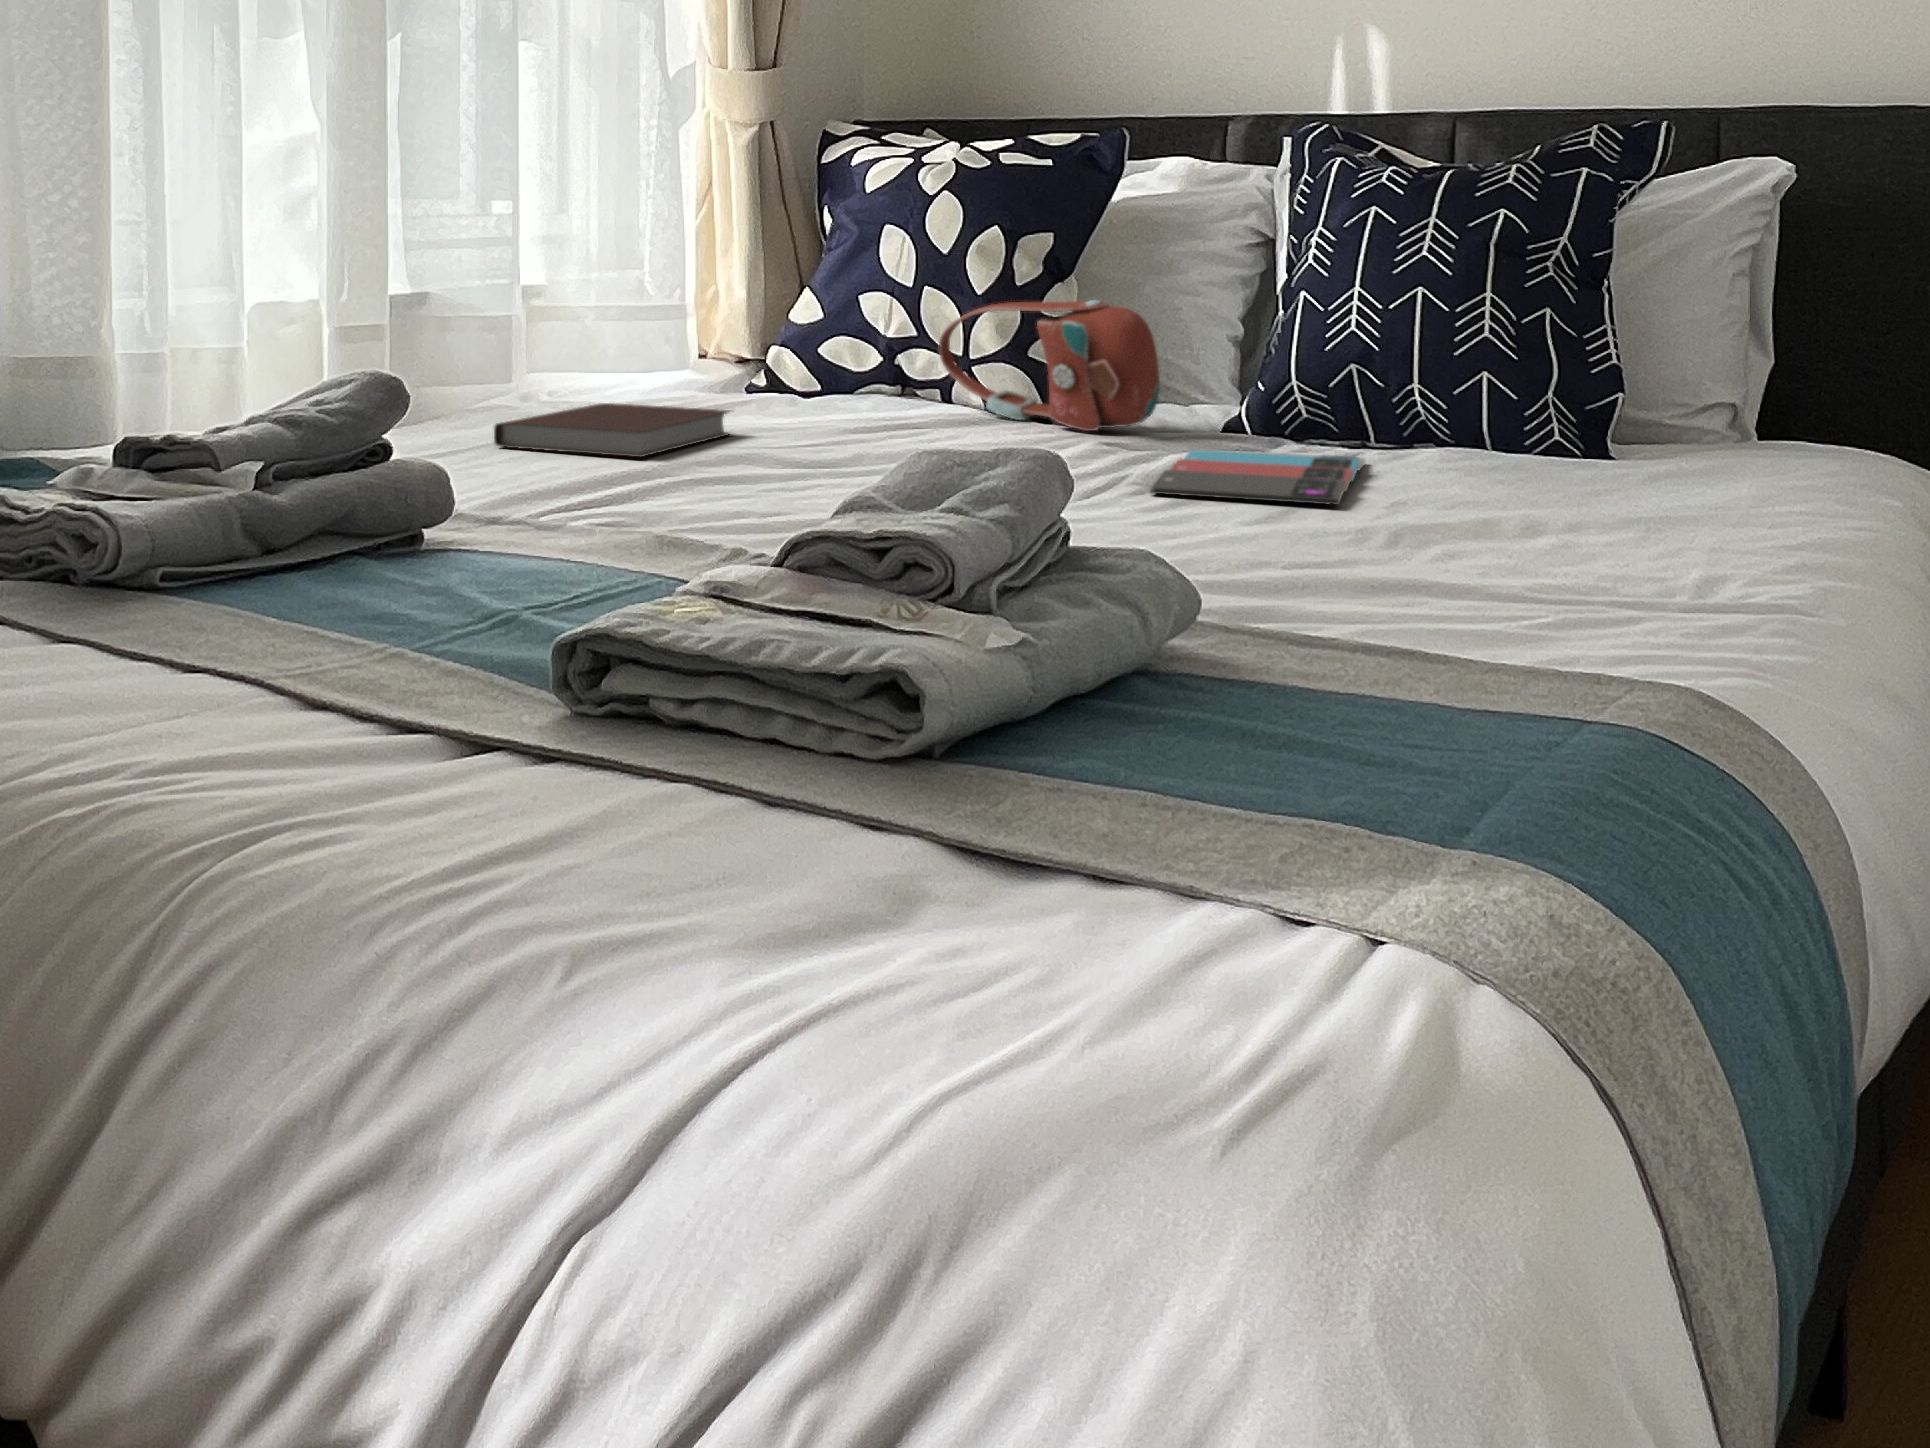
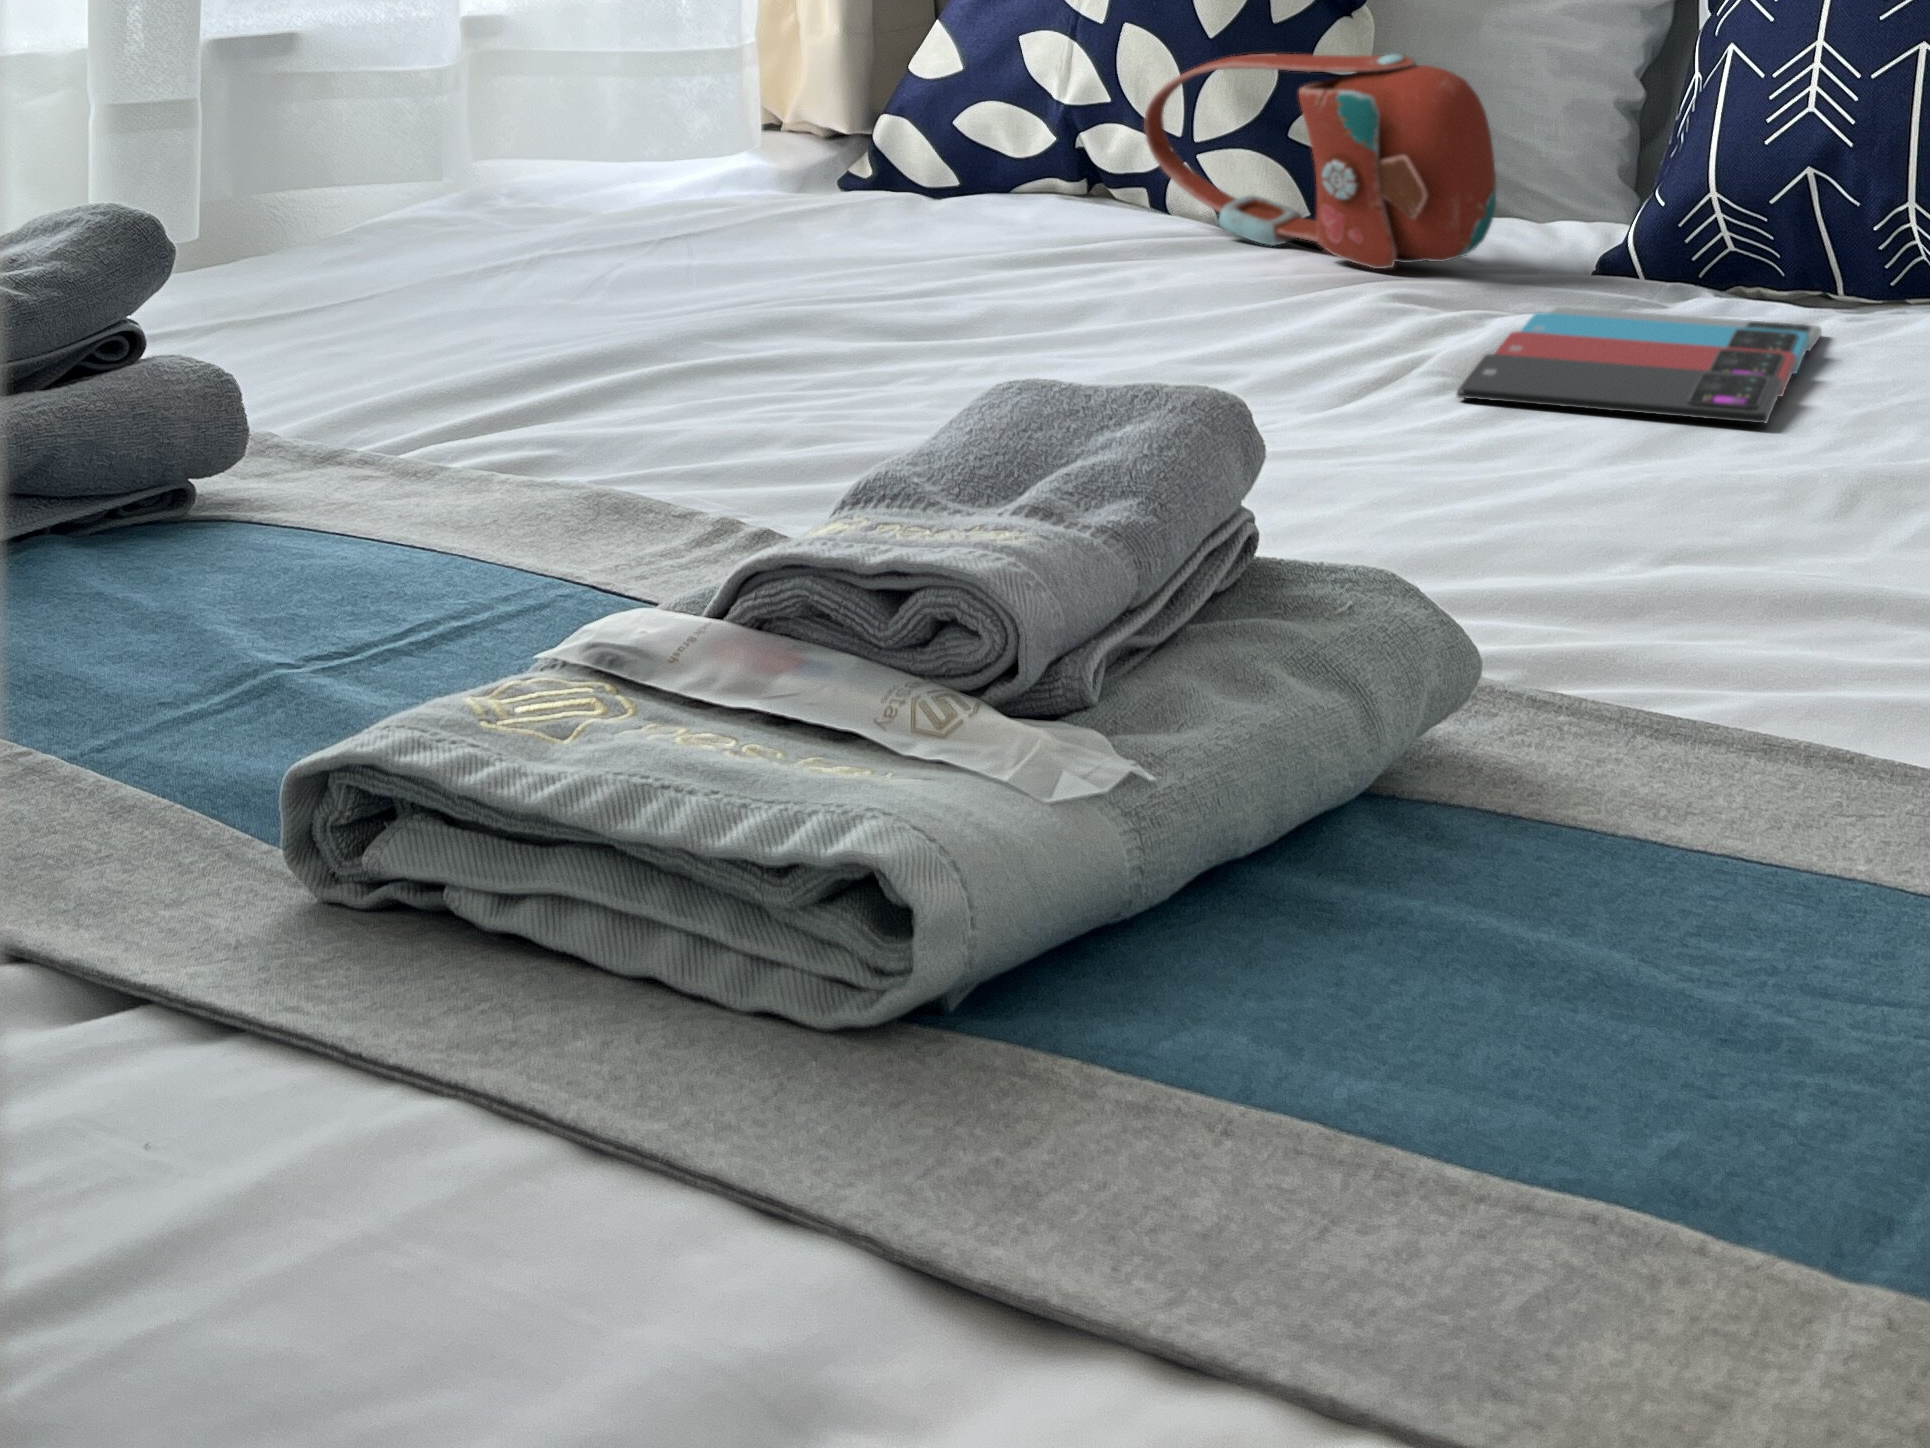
notebook: present [494,403,730,457] -> none [383,217,794,321]

